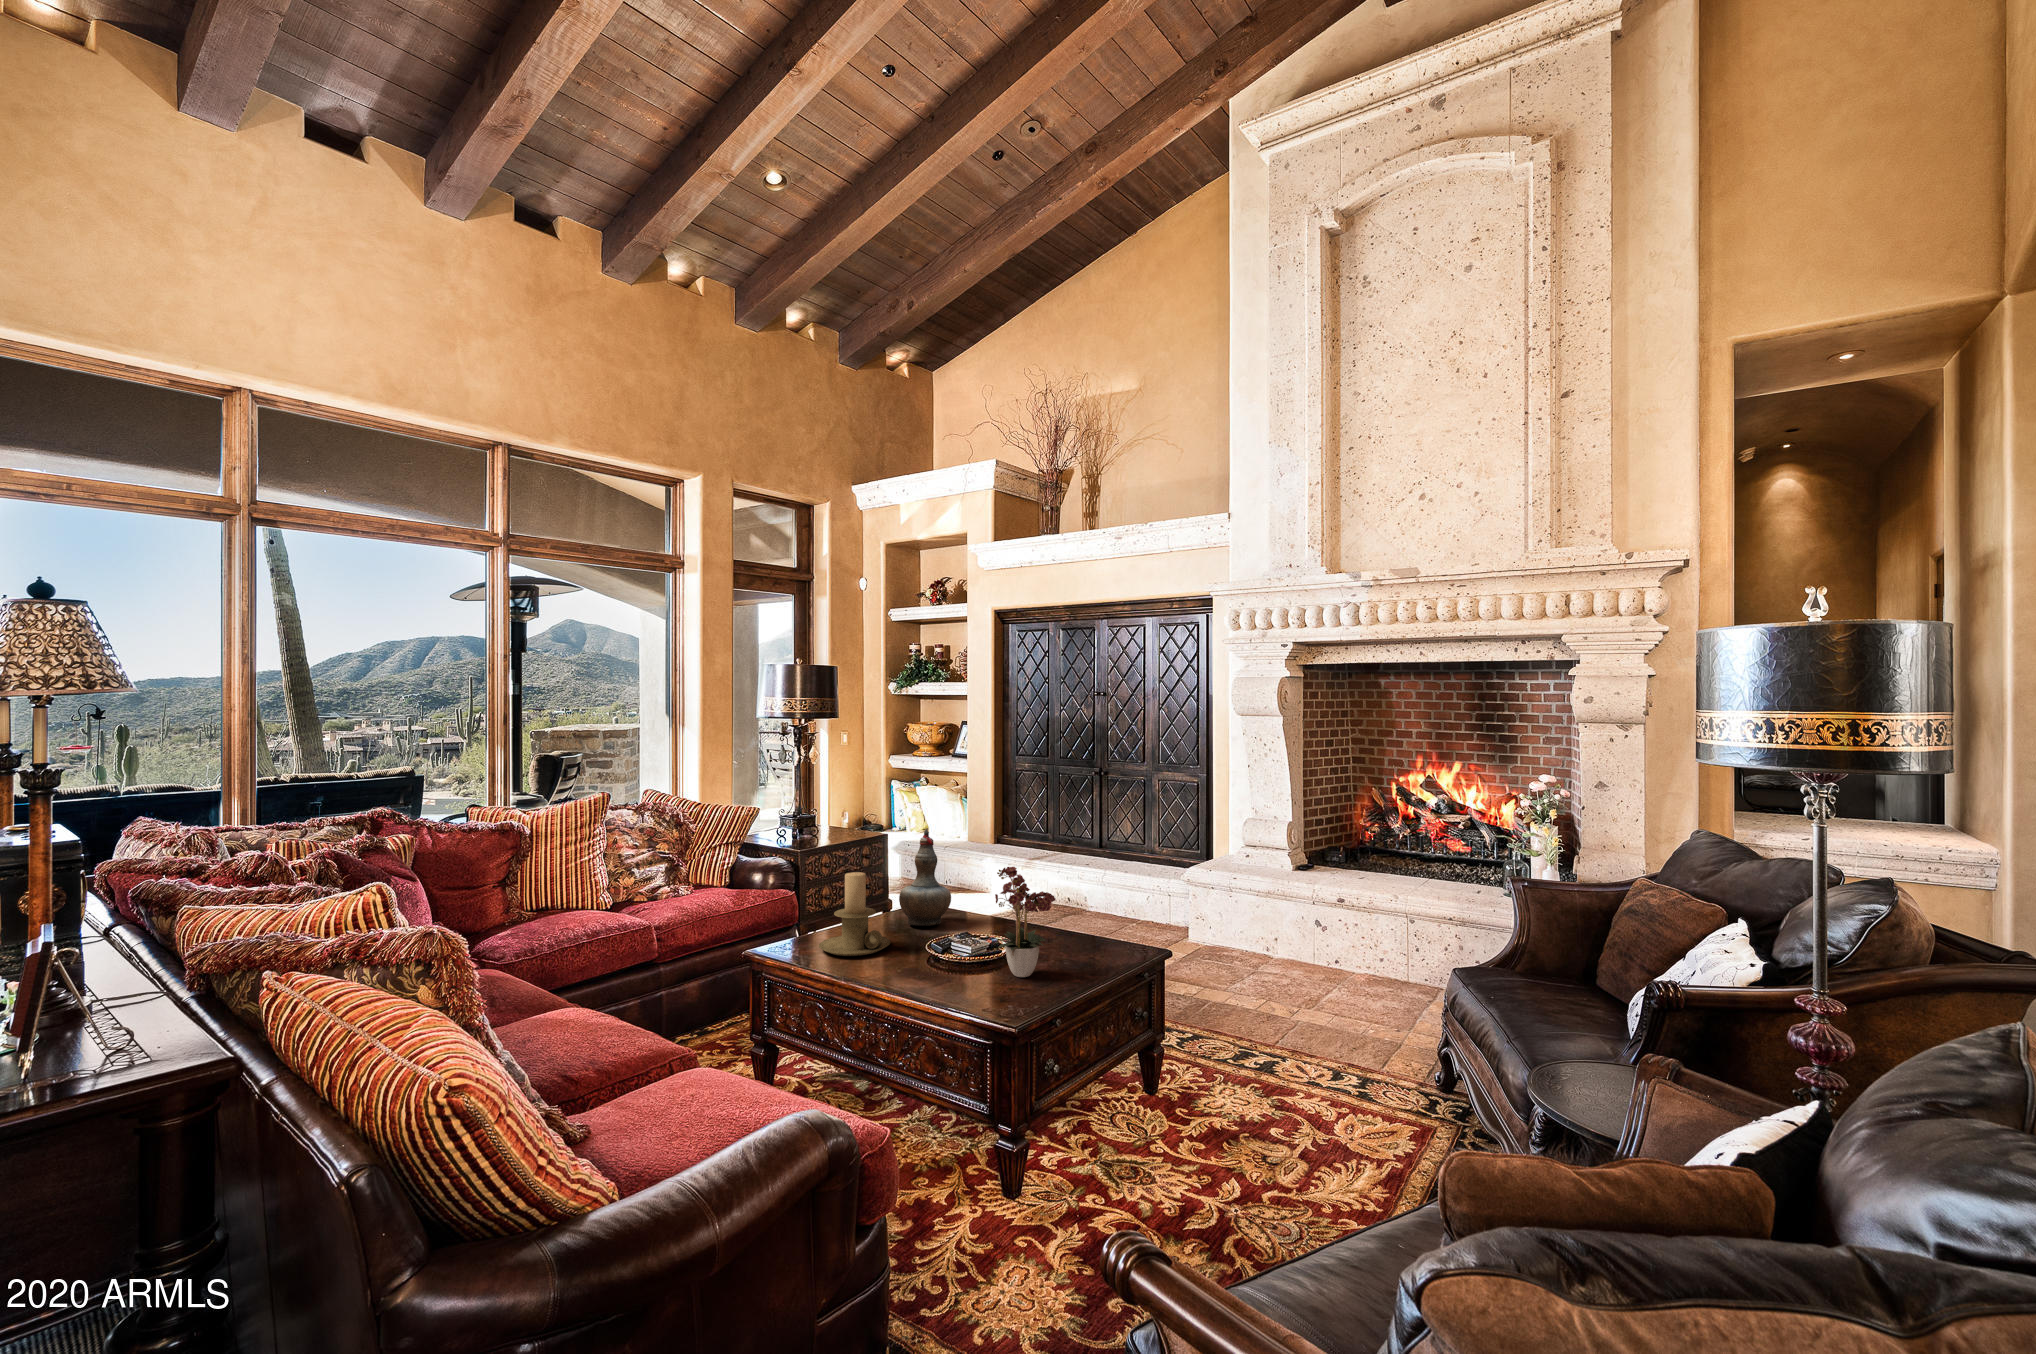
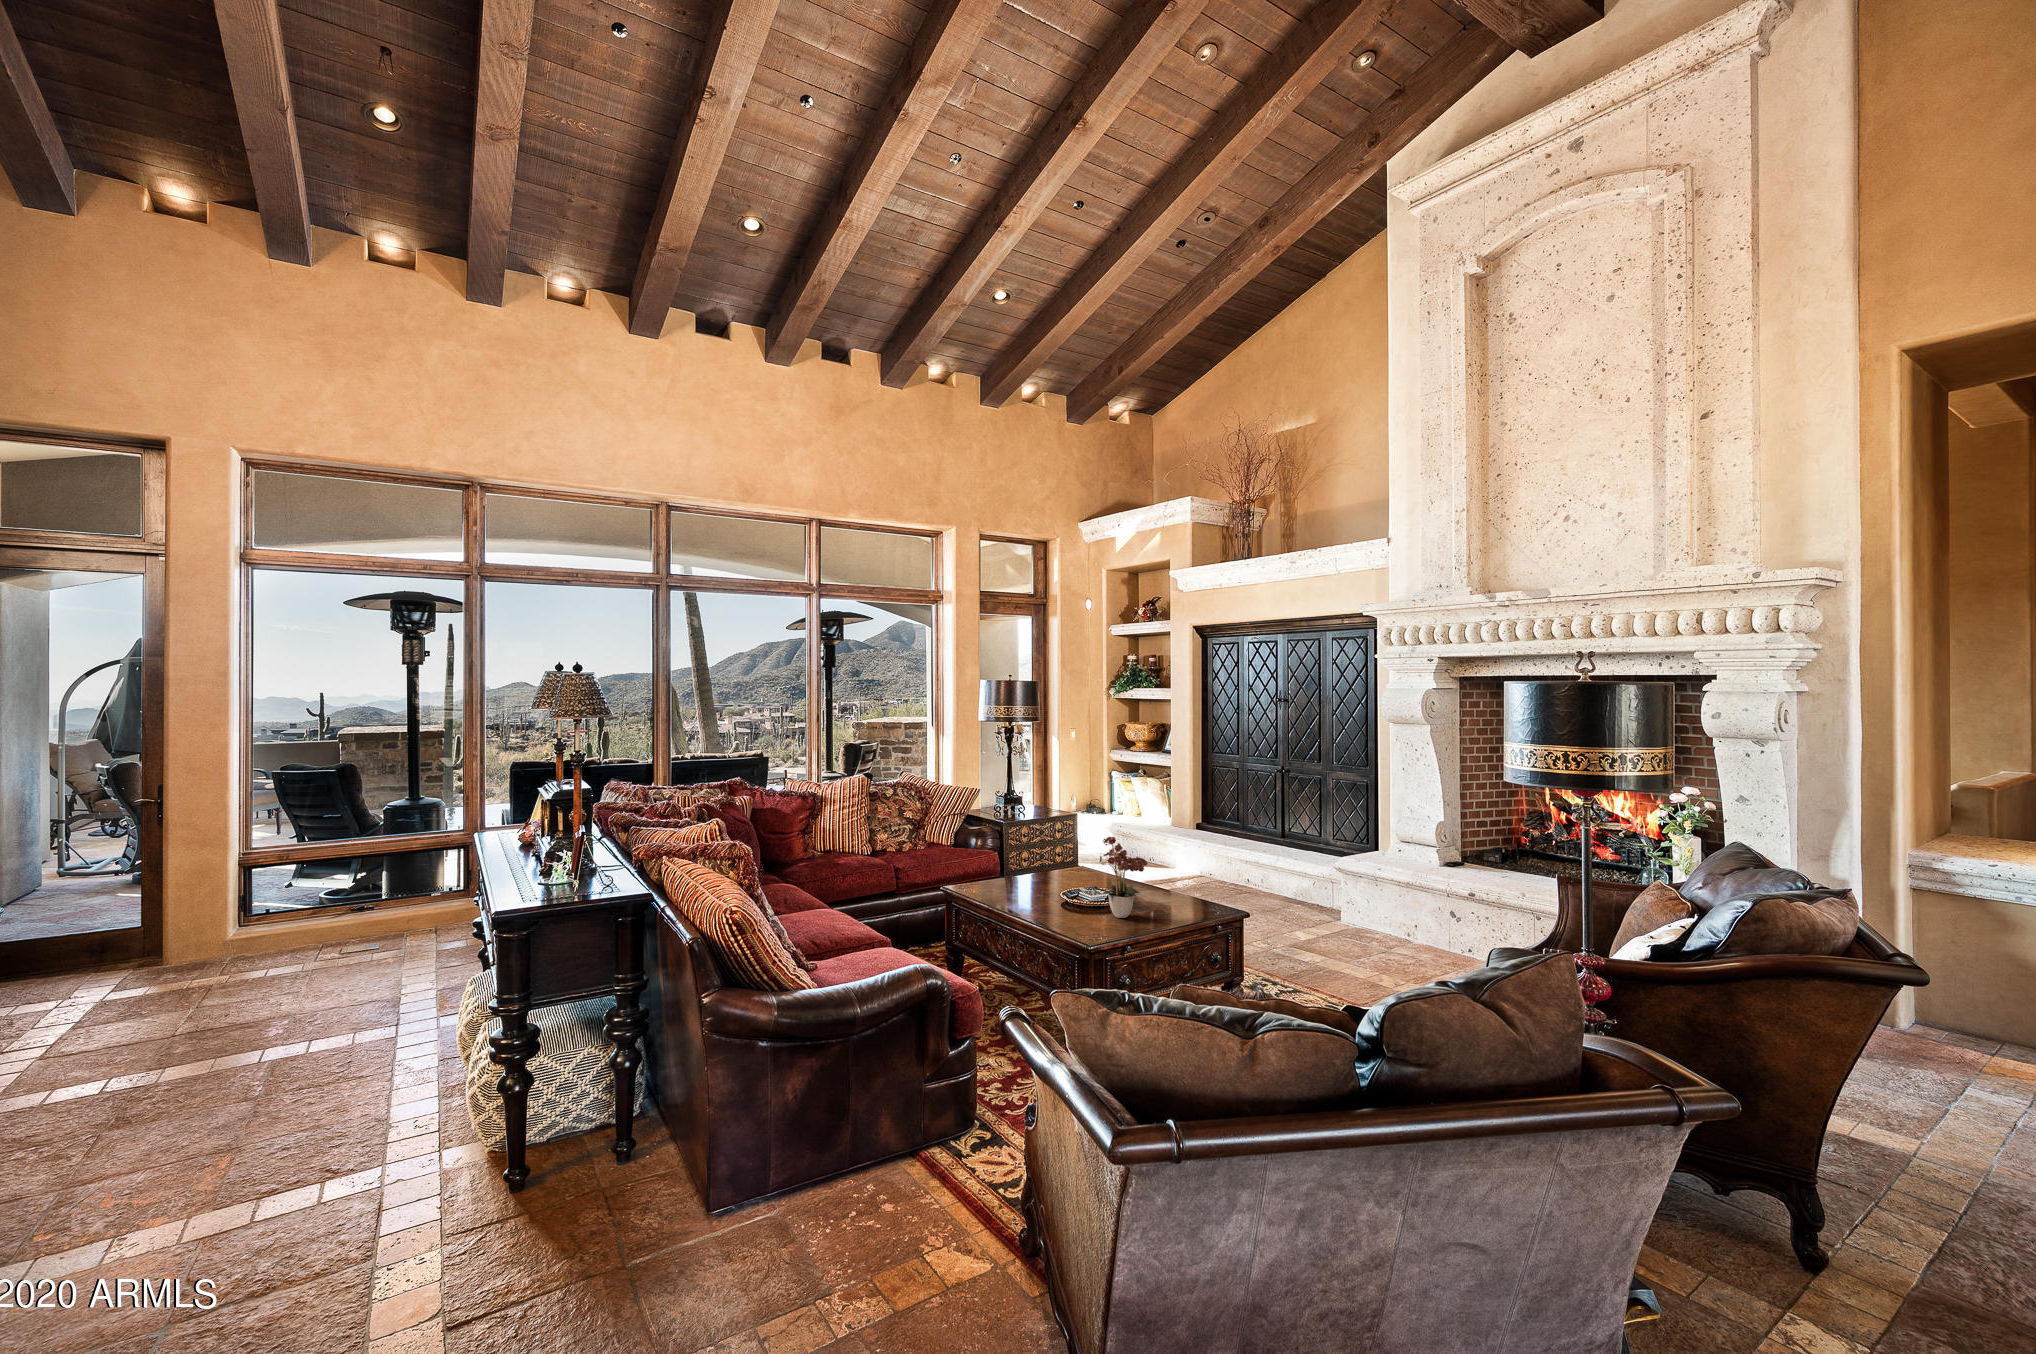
decorative vase: present [899,829,951,926] -> none [1055,808,1093,880]
candle holder: present [819,872,890,956] -> none [990,836,1041,895]

